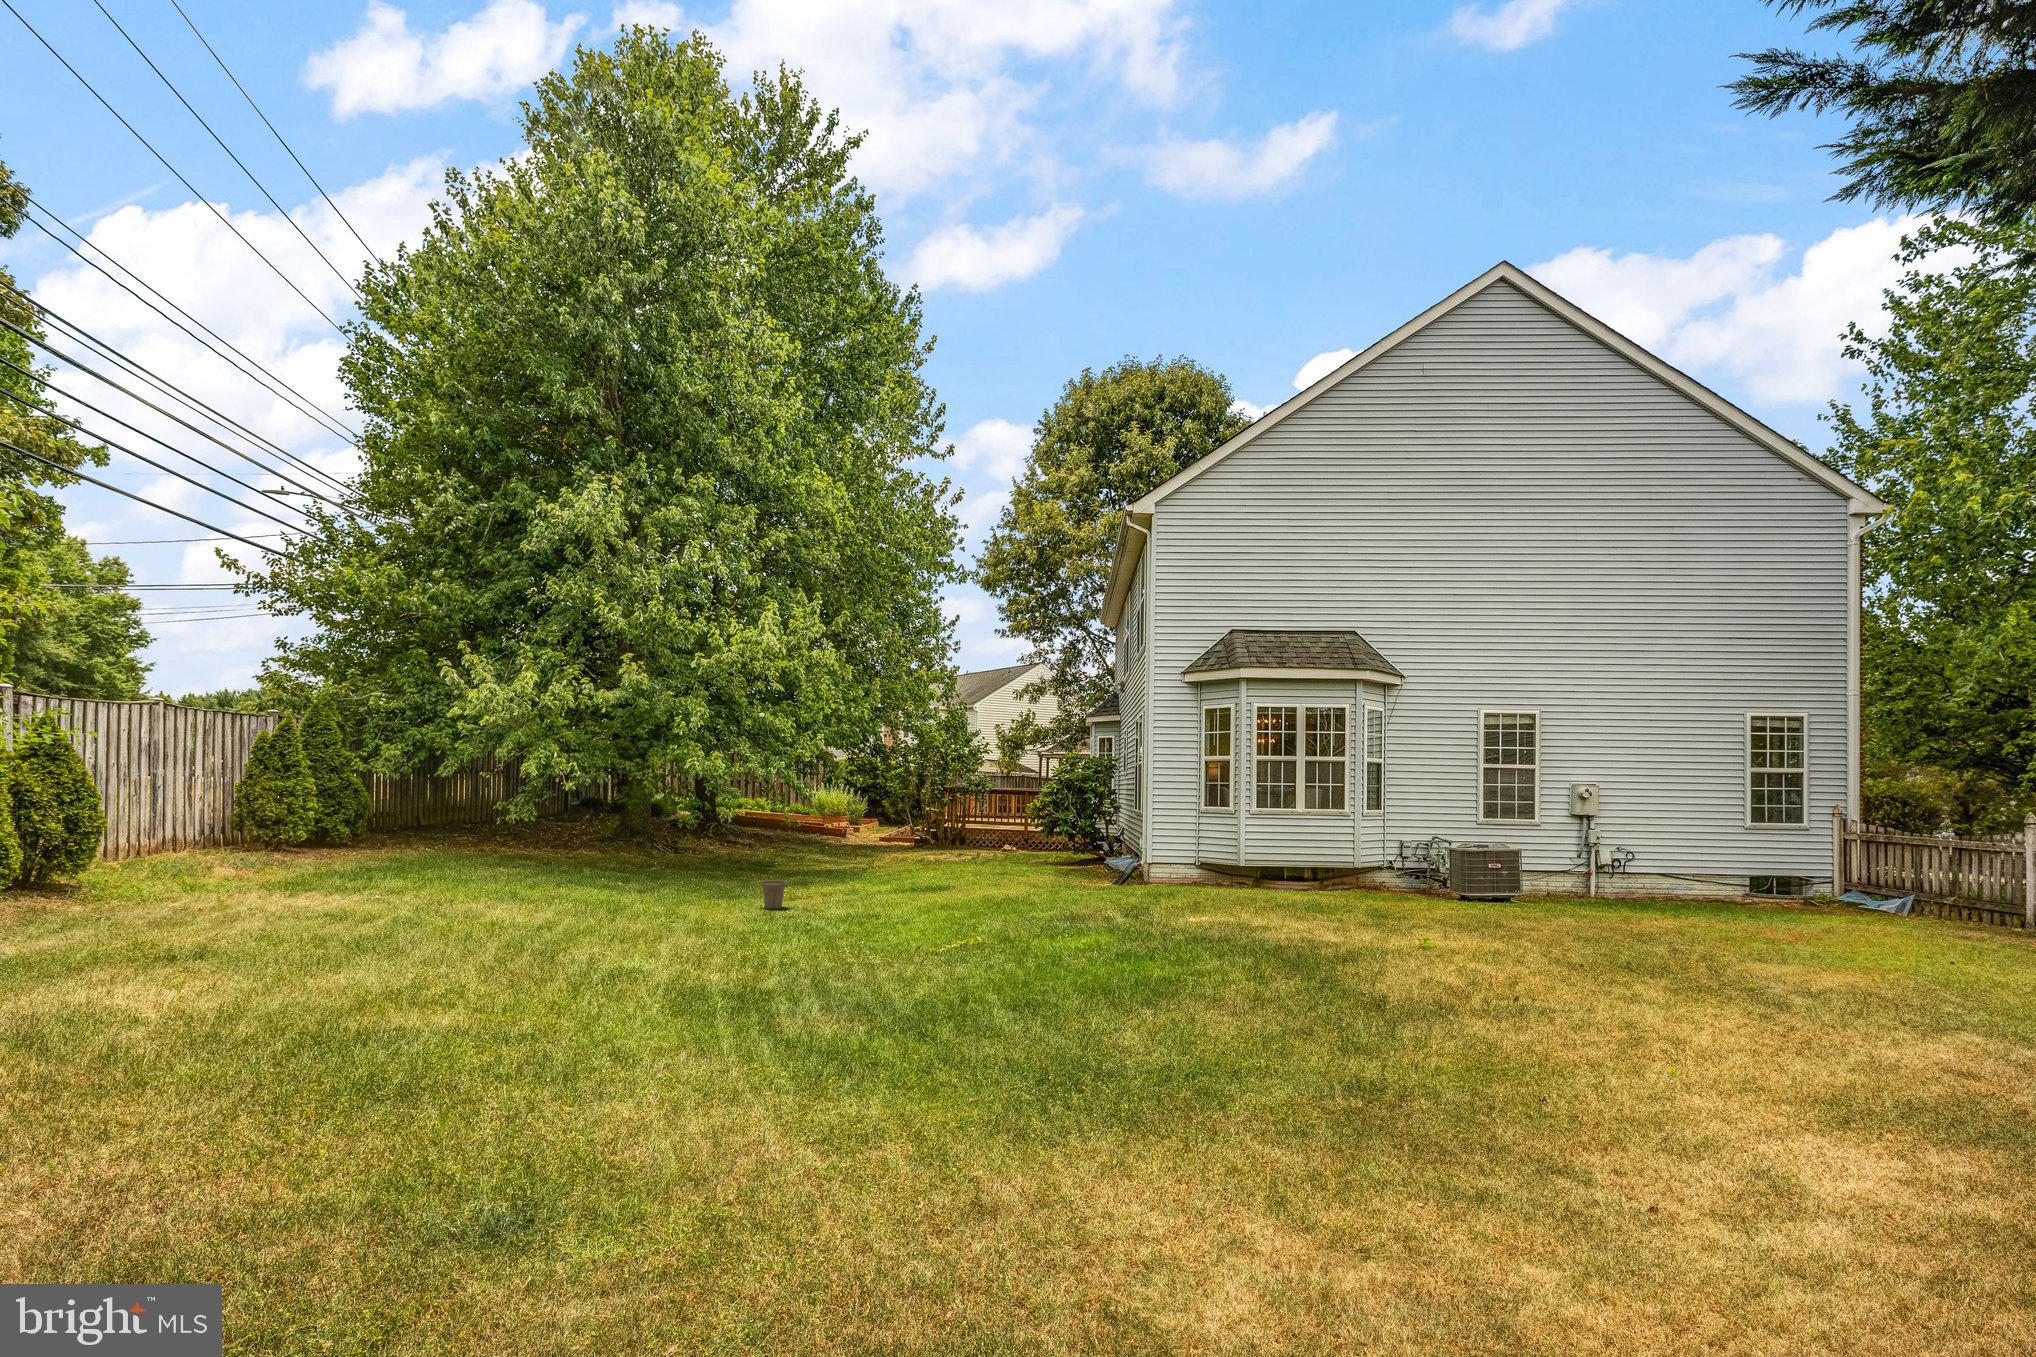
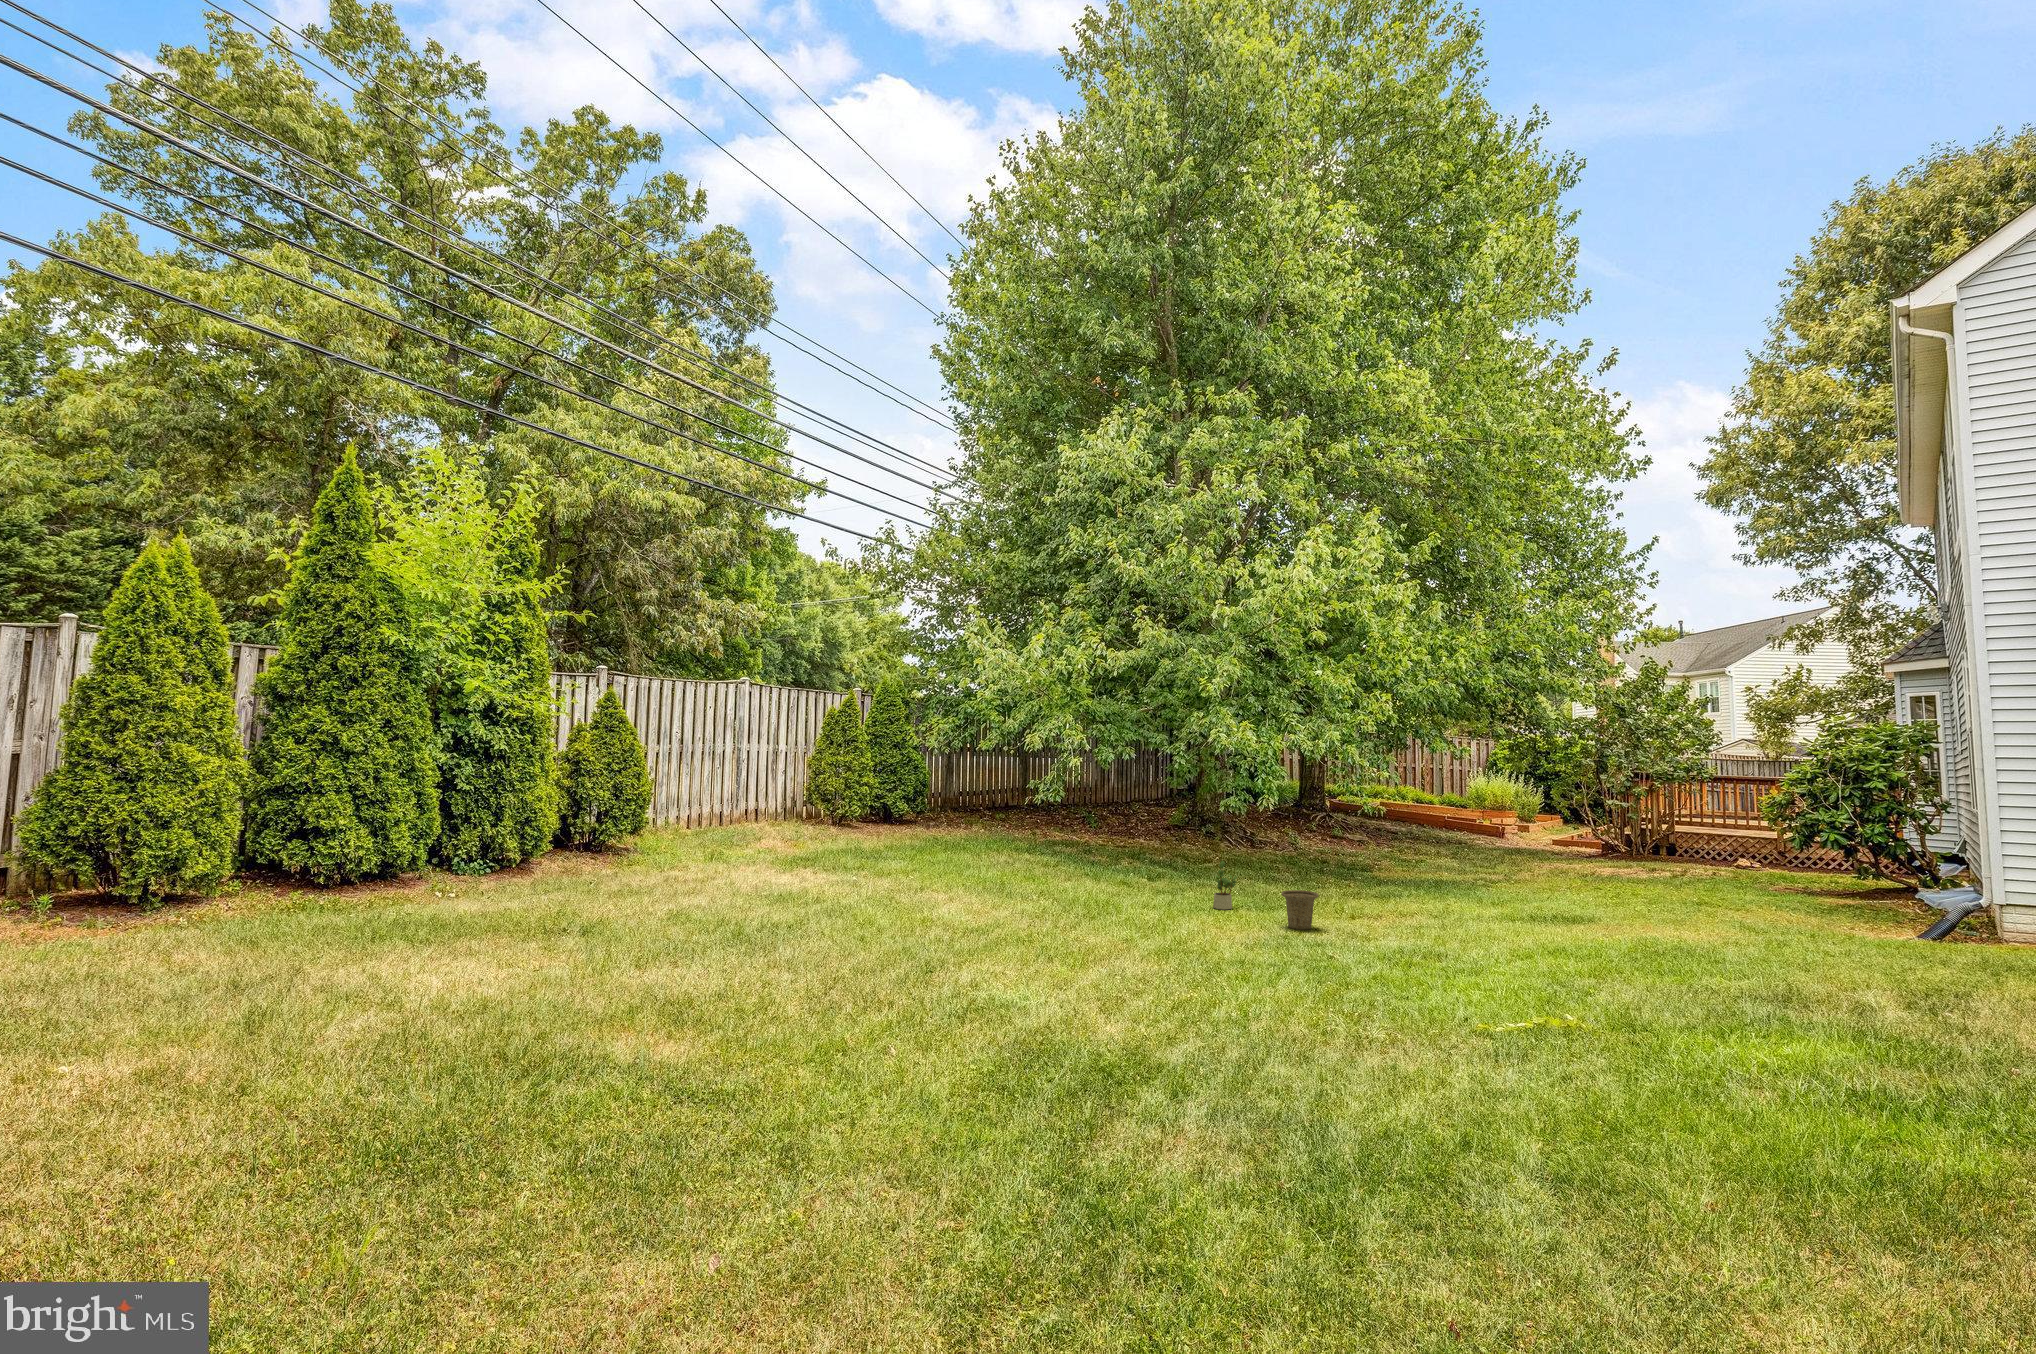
potted plant: none [695,862,717,901] -> present [1213,861,1238,910]

